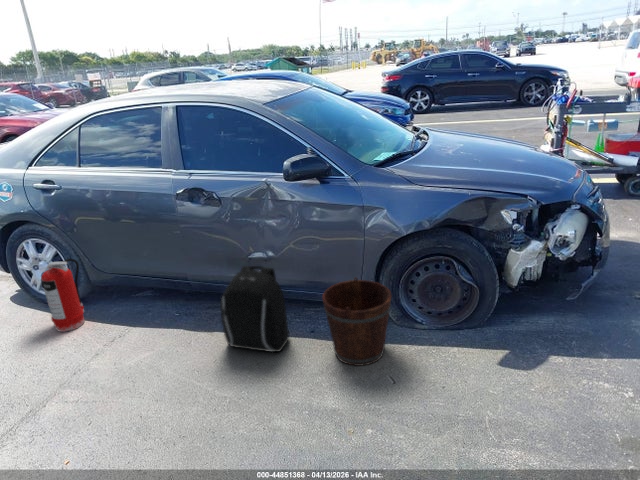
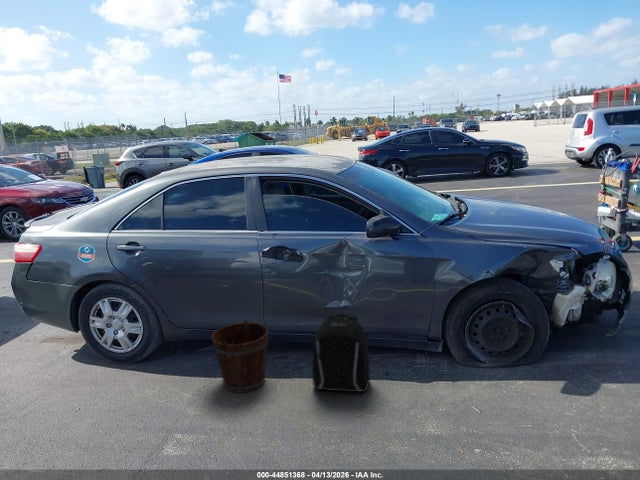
fire extinguisher: present [41,259,85,332] -> none [128,315,162,385]
bucket: present [322,278,392,366] -> present [212,320,268,393]

